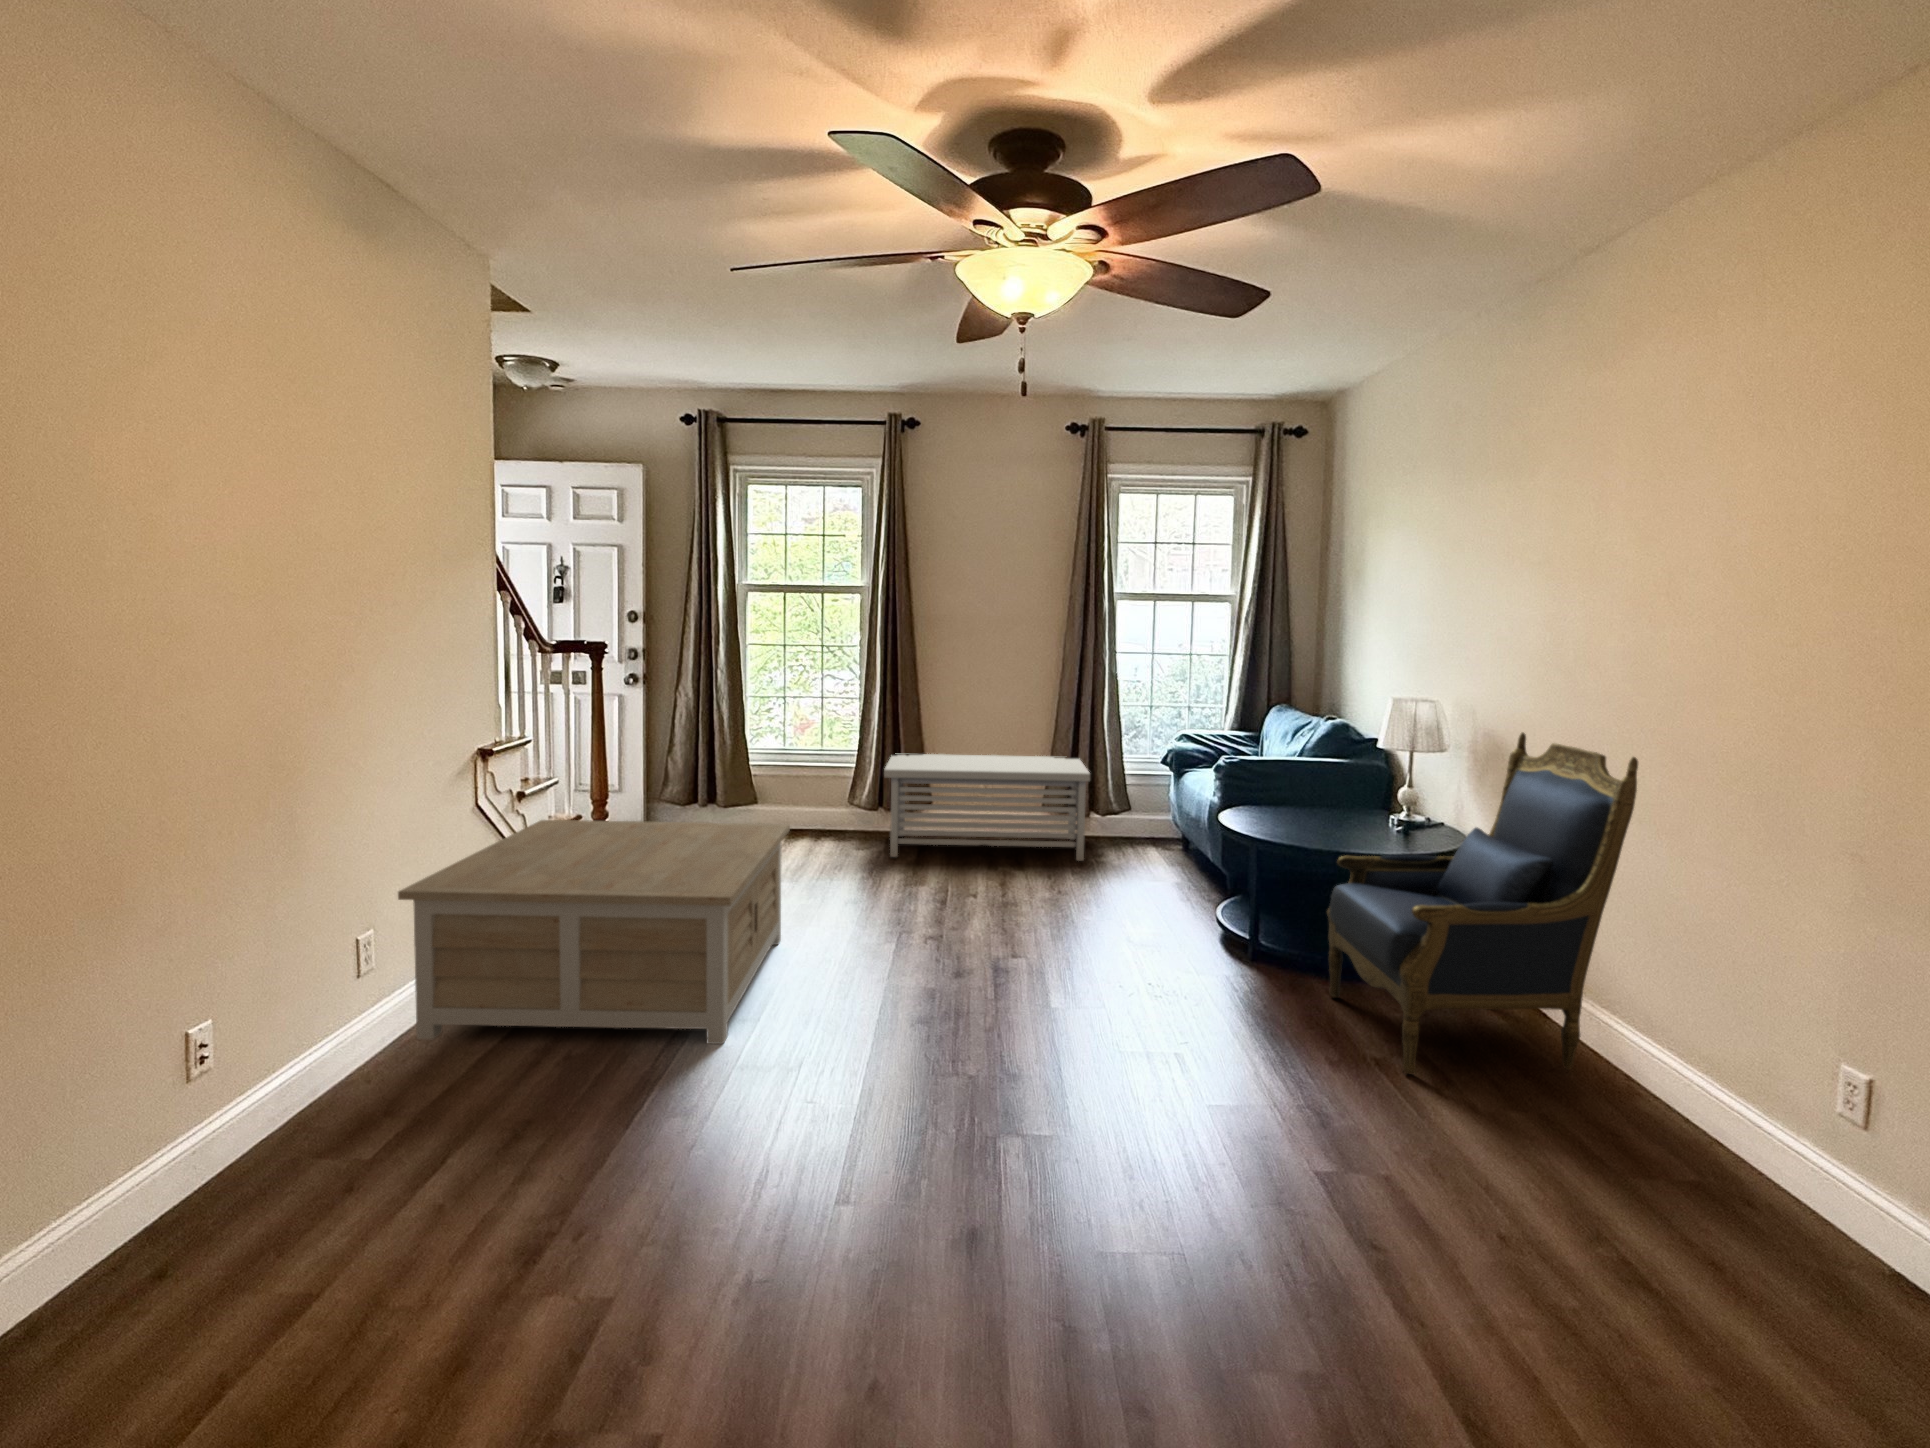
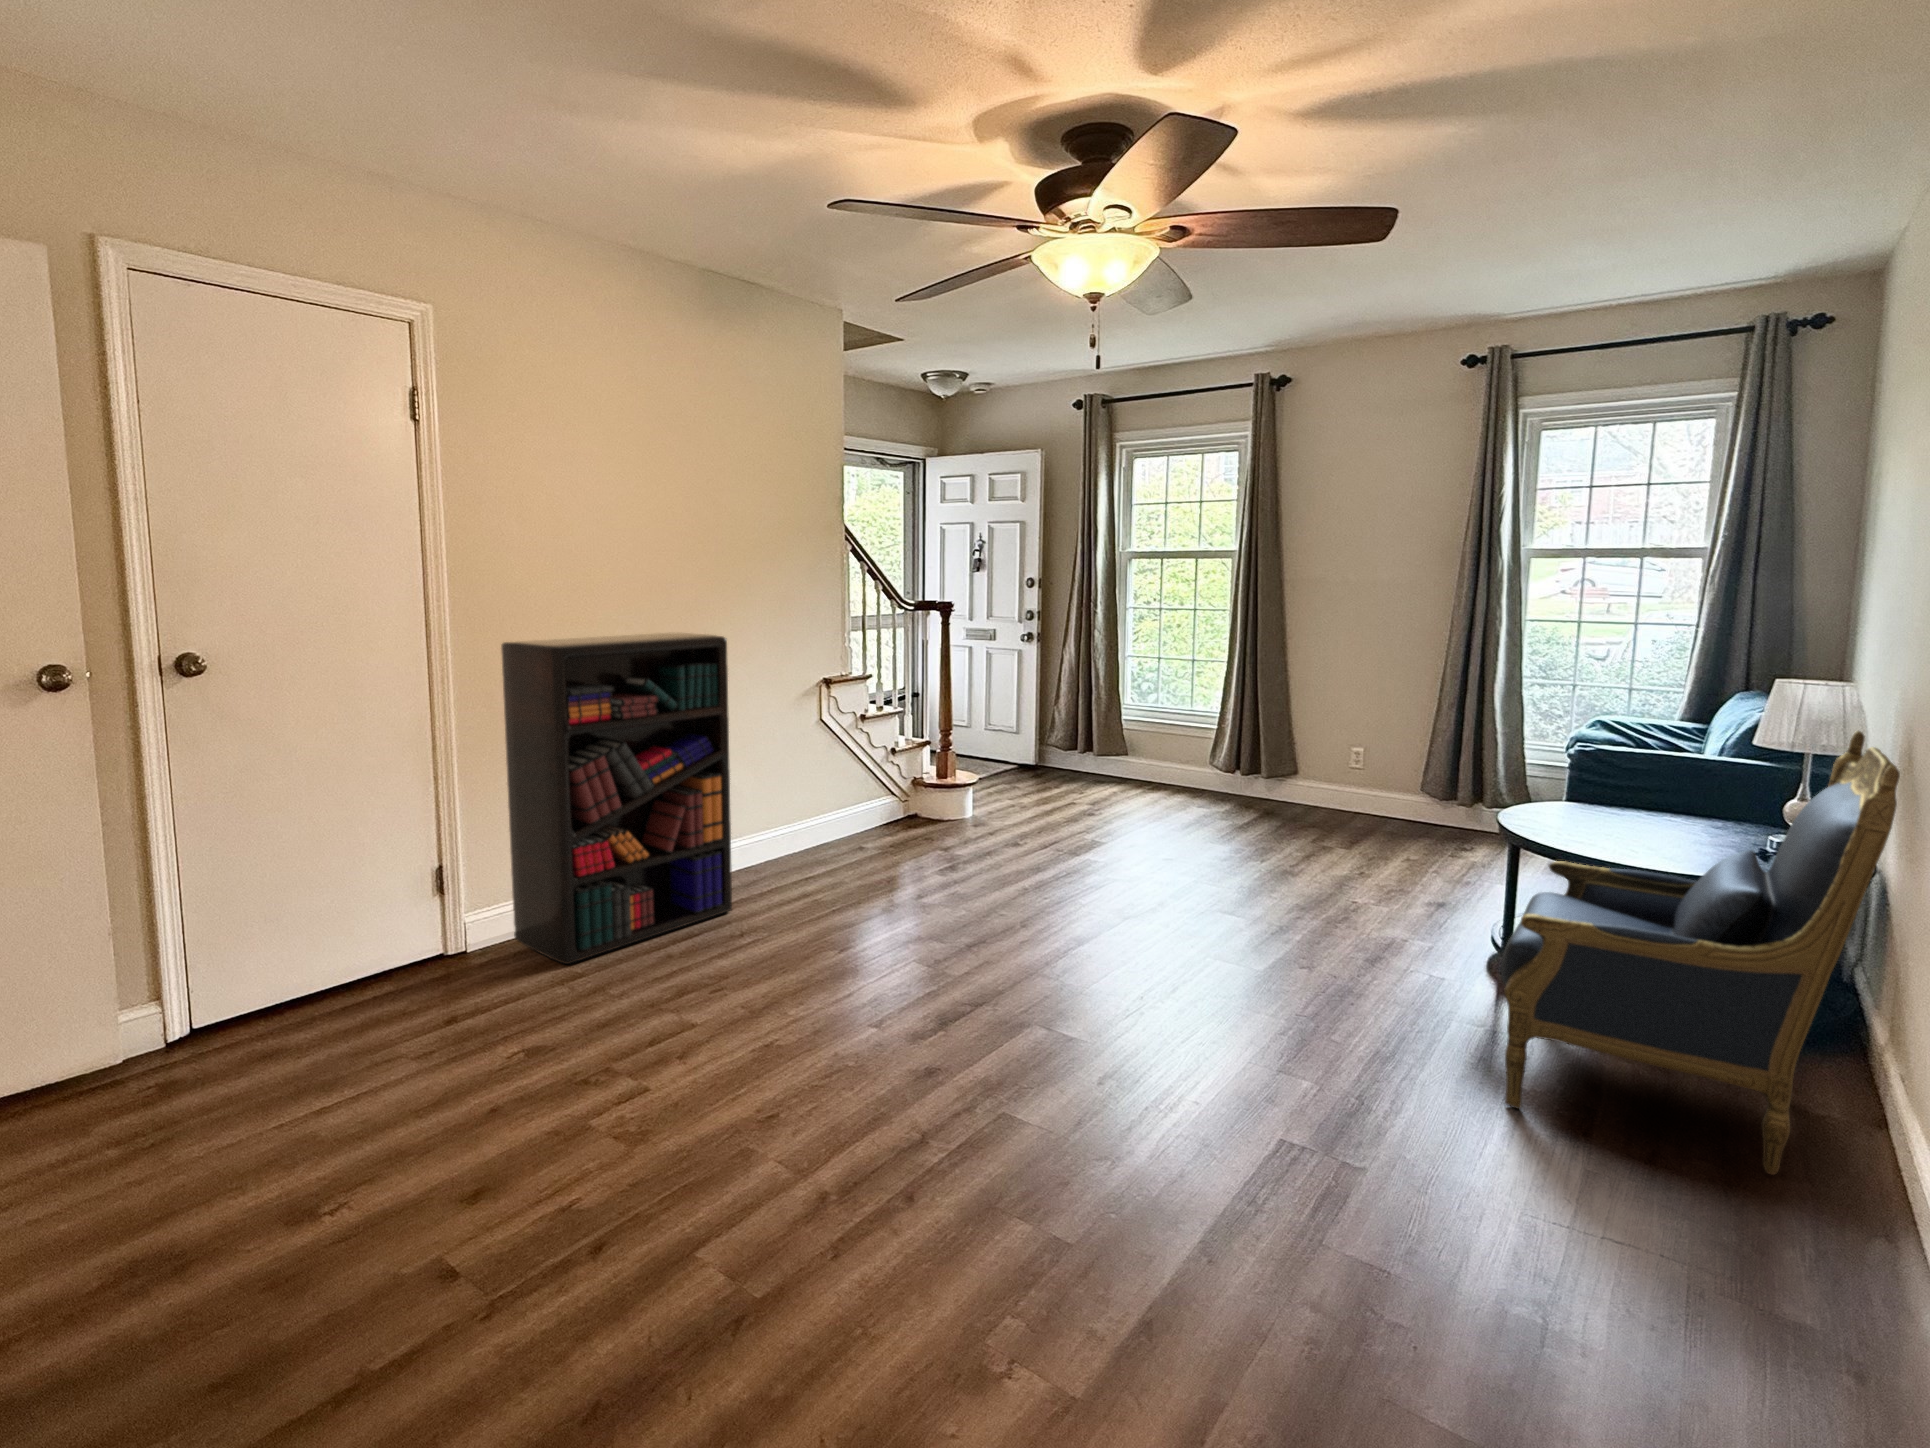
bookshelf: none [37,695,462,1303] -> present [501,633,732,964]
storage bench: present [884,754,1090,861] -> none [1215,718,1464,851]
coffee table: present [398,820,790,1044] -> none [741,739,1050,916]

